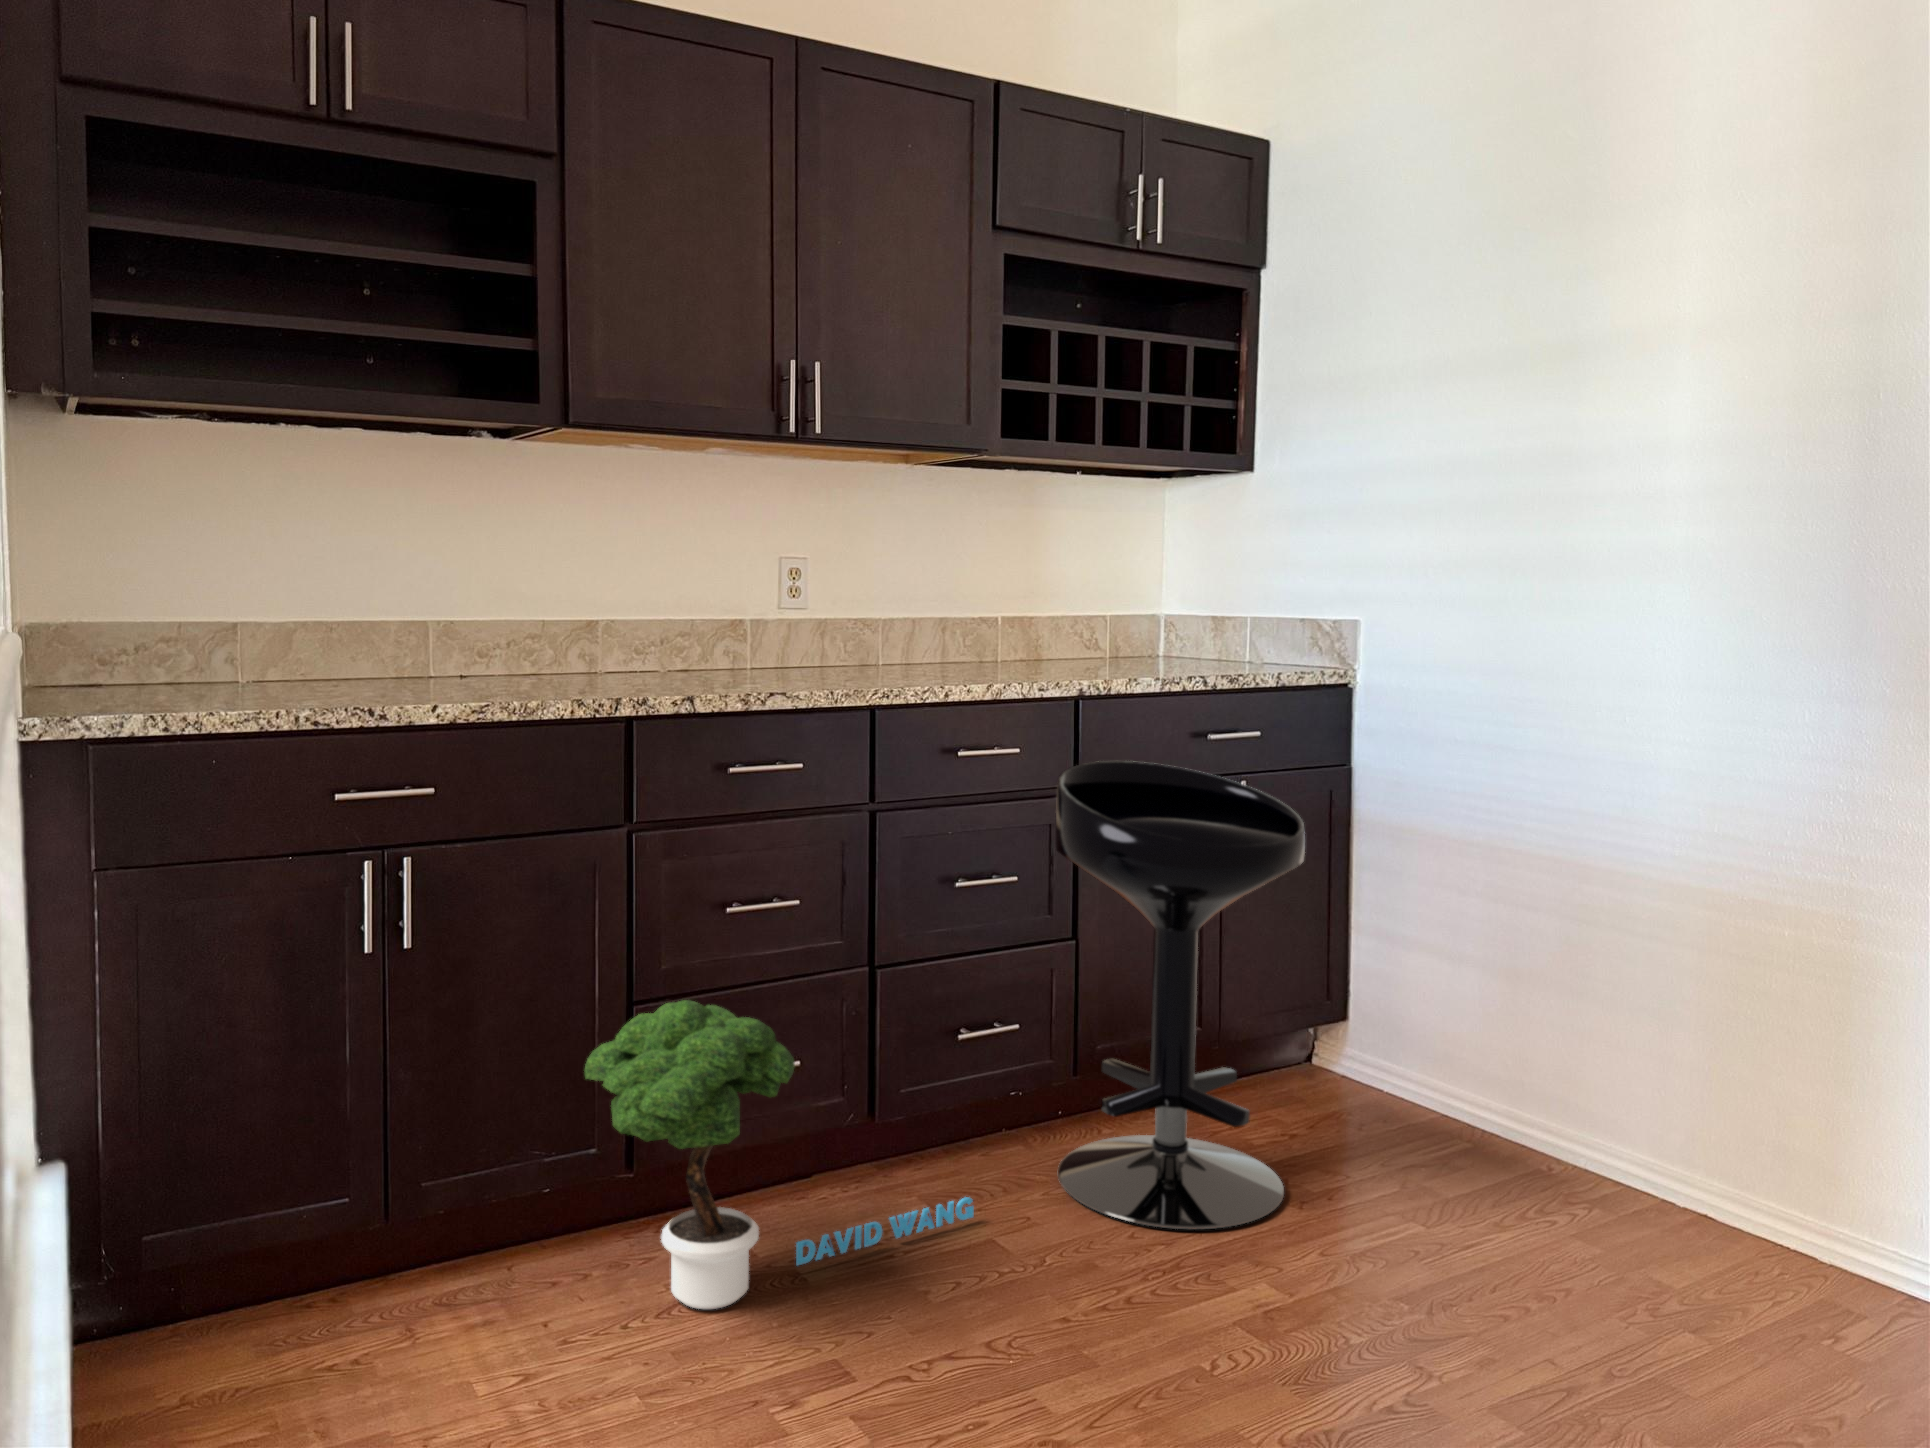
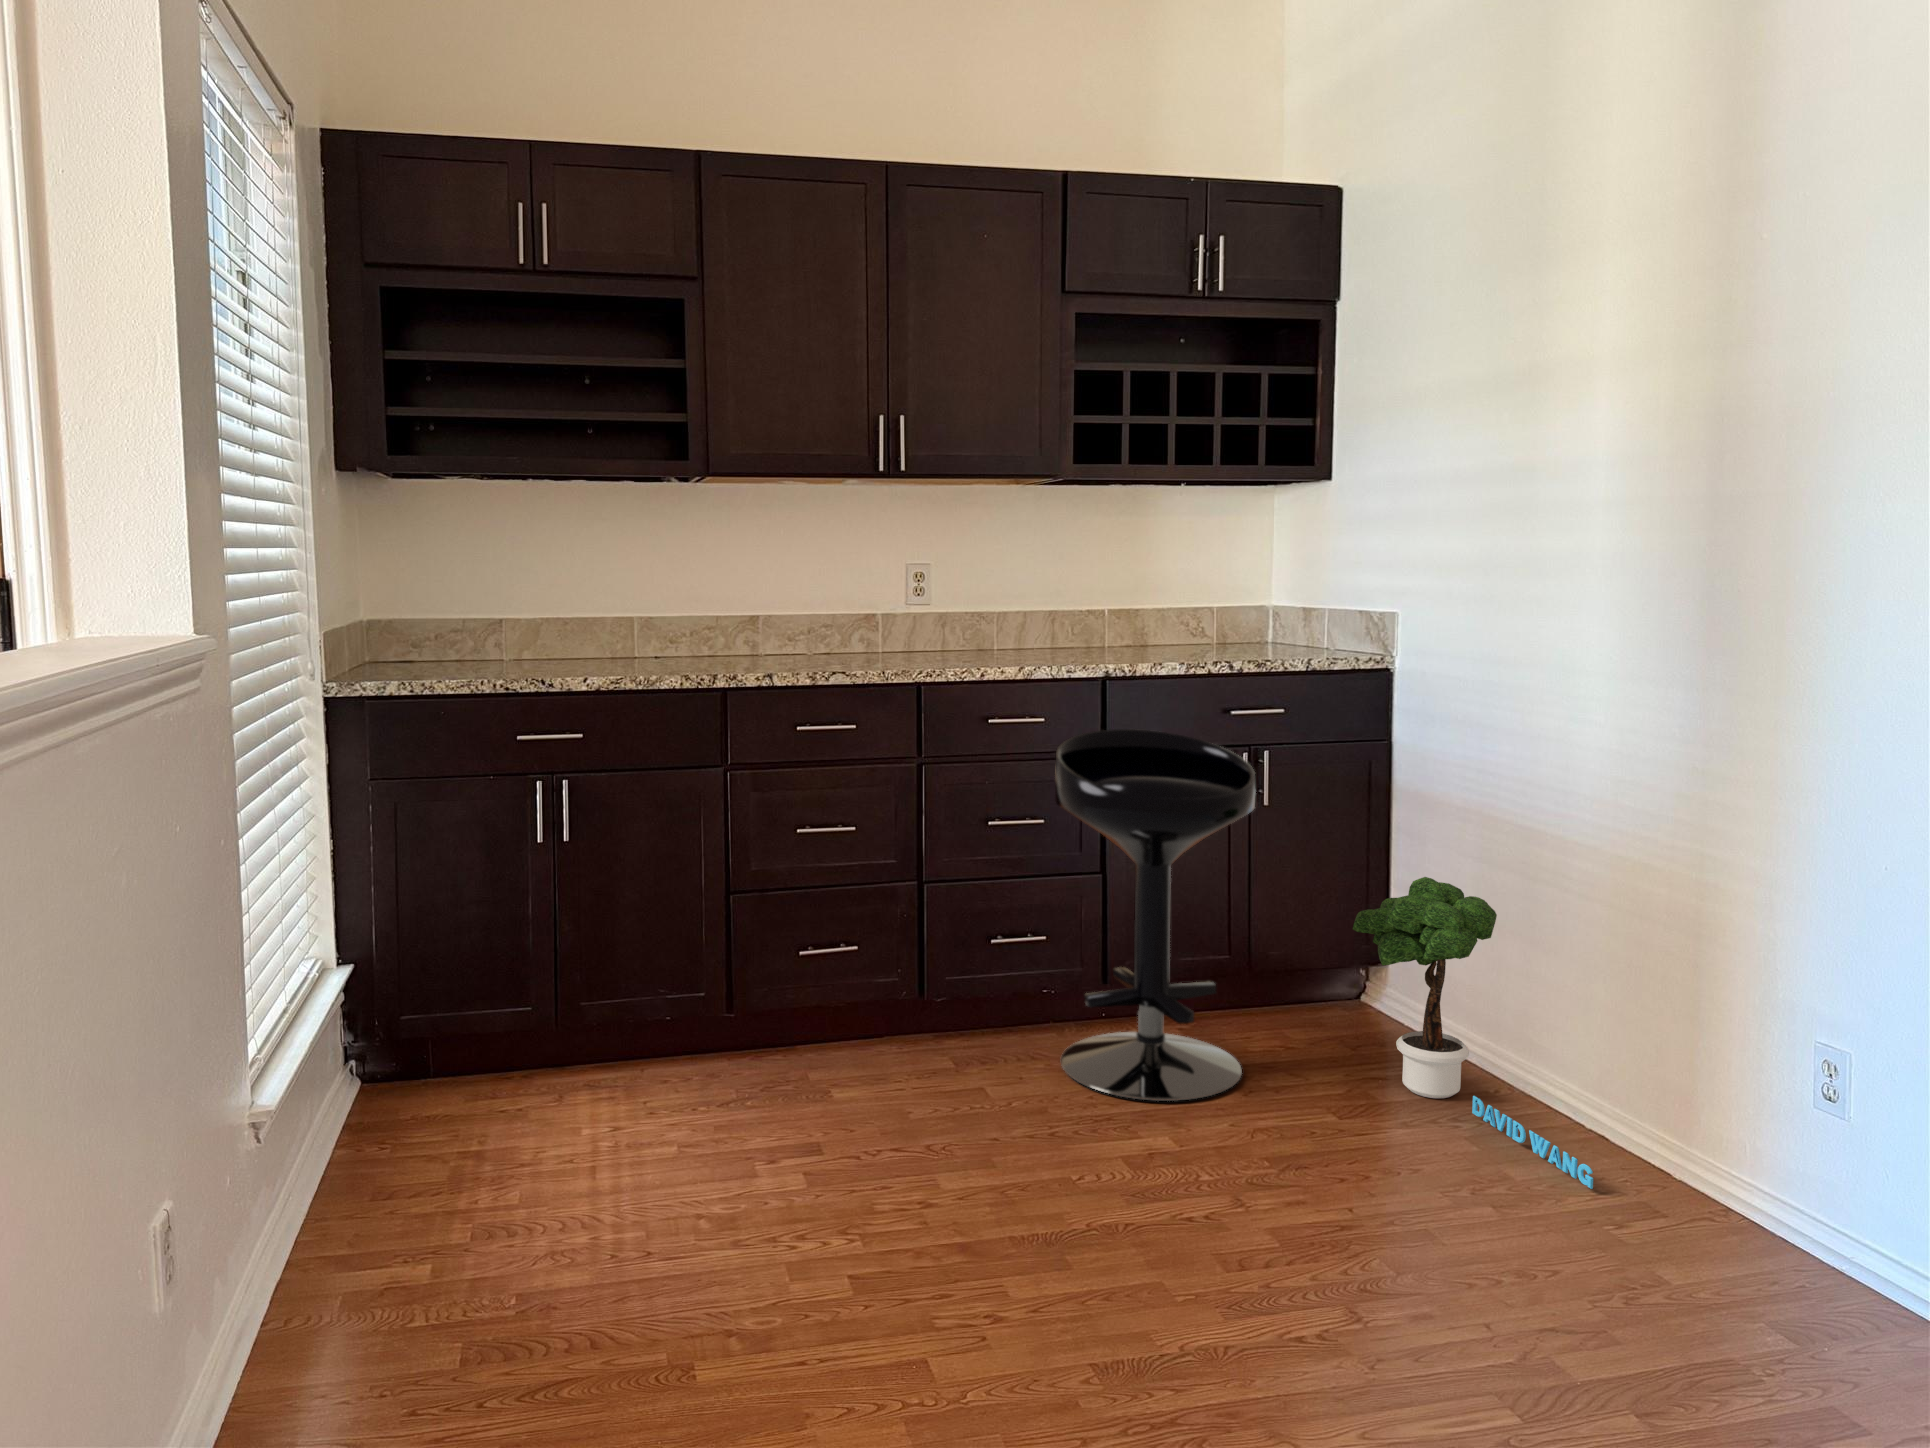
potted tree: present [585,1000,974,1309] -> present [1353,877,1593,1189]

